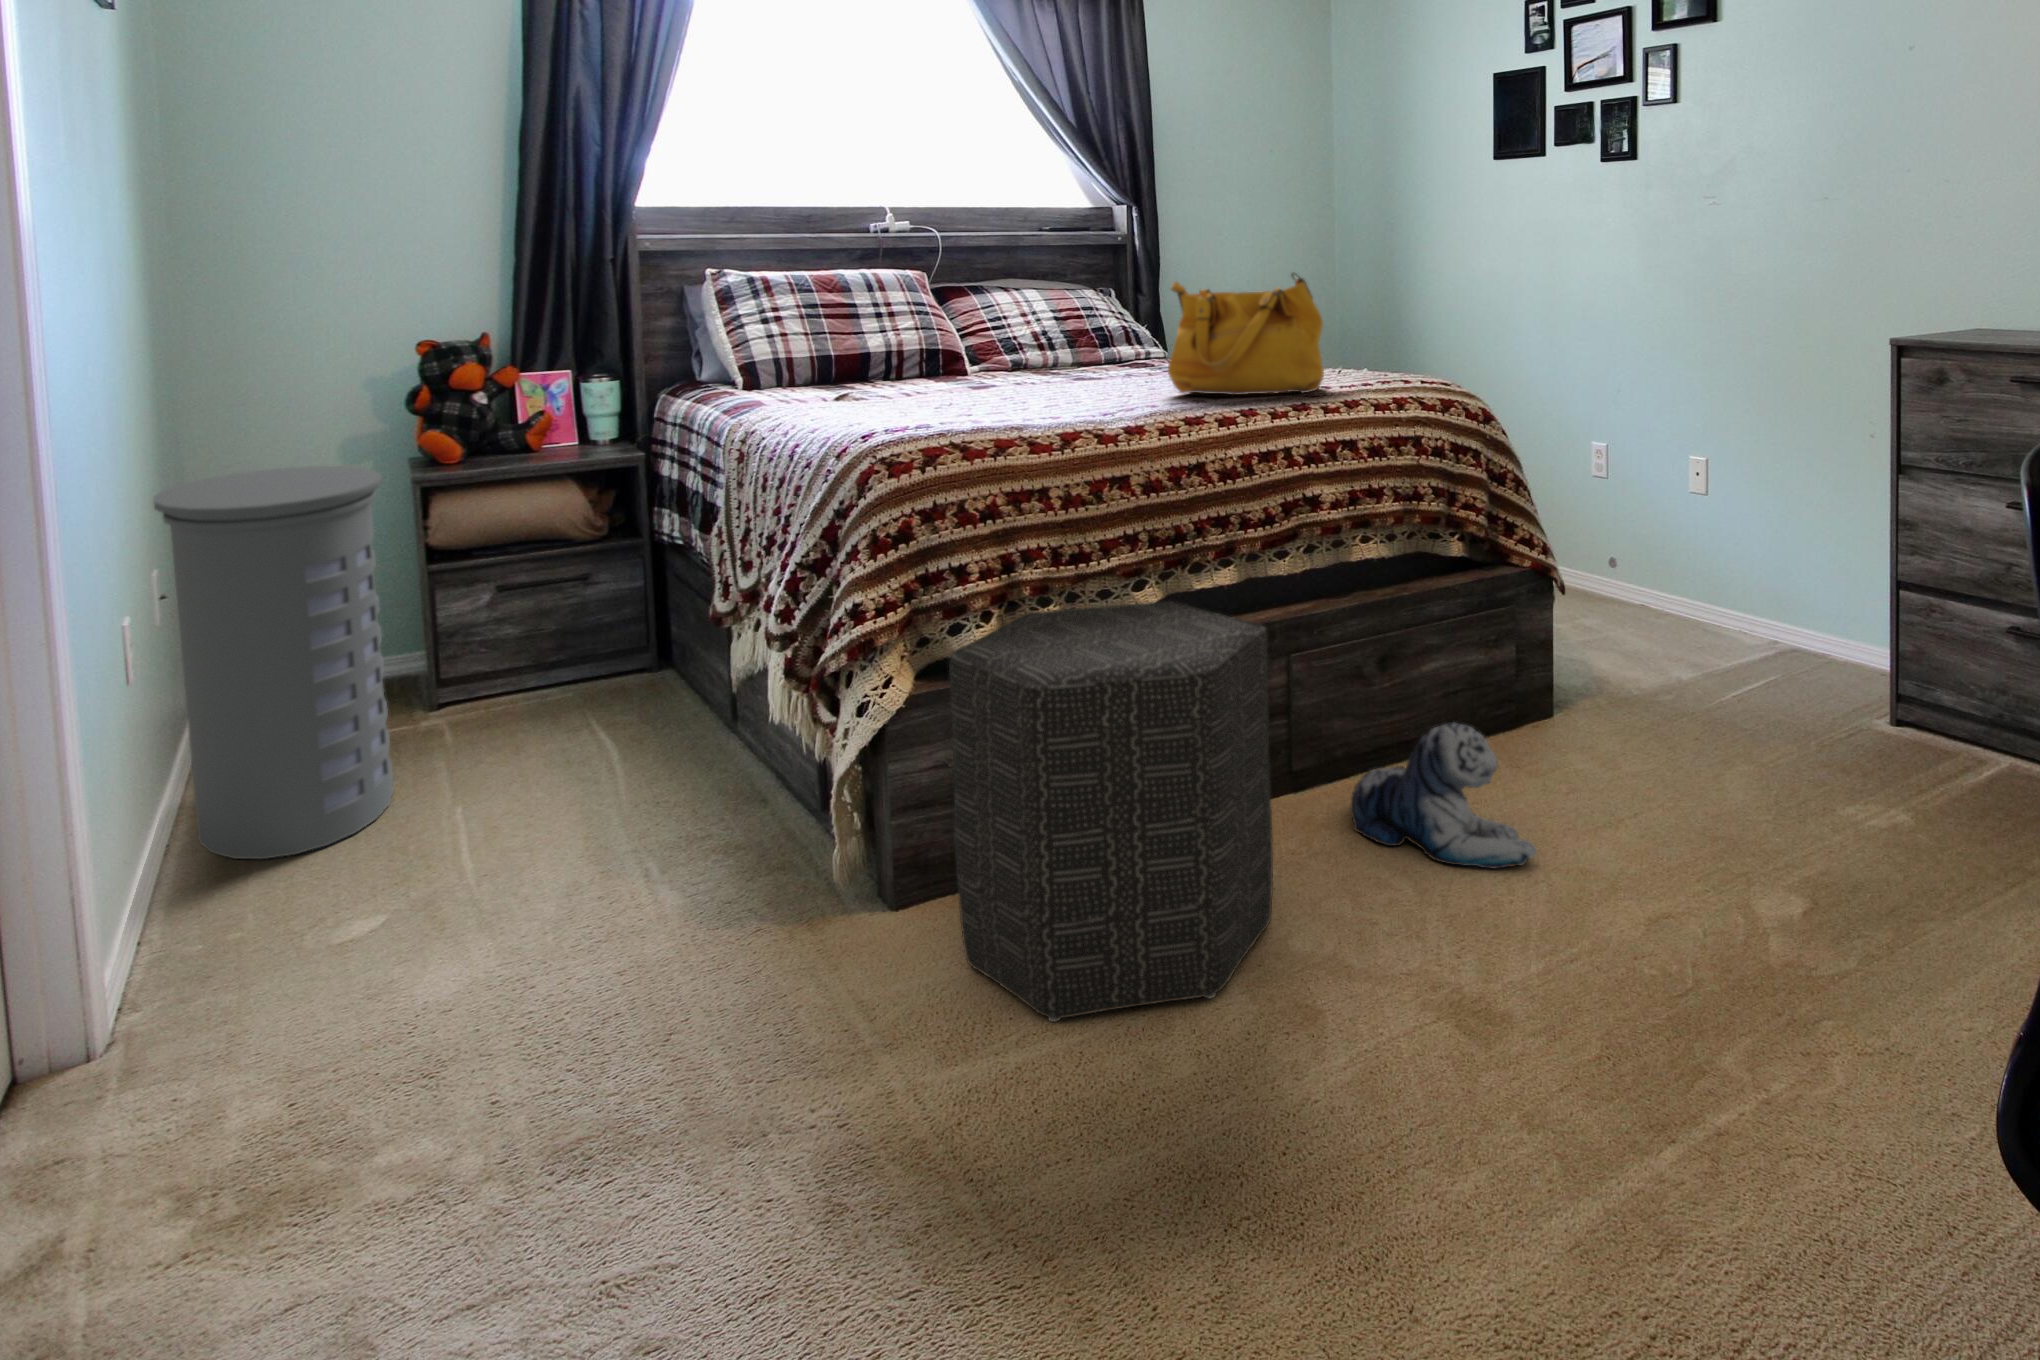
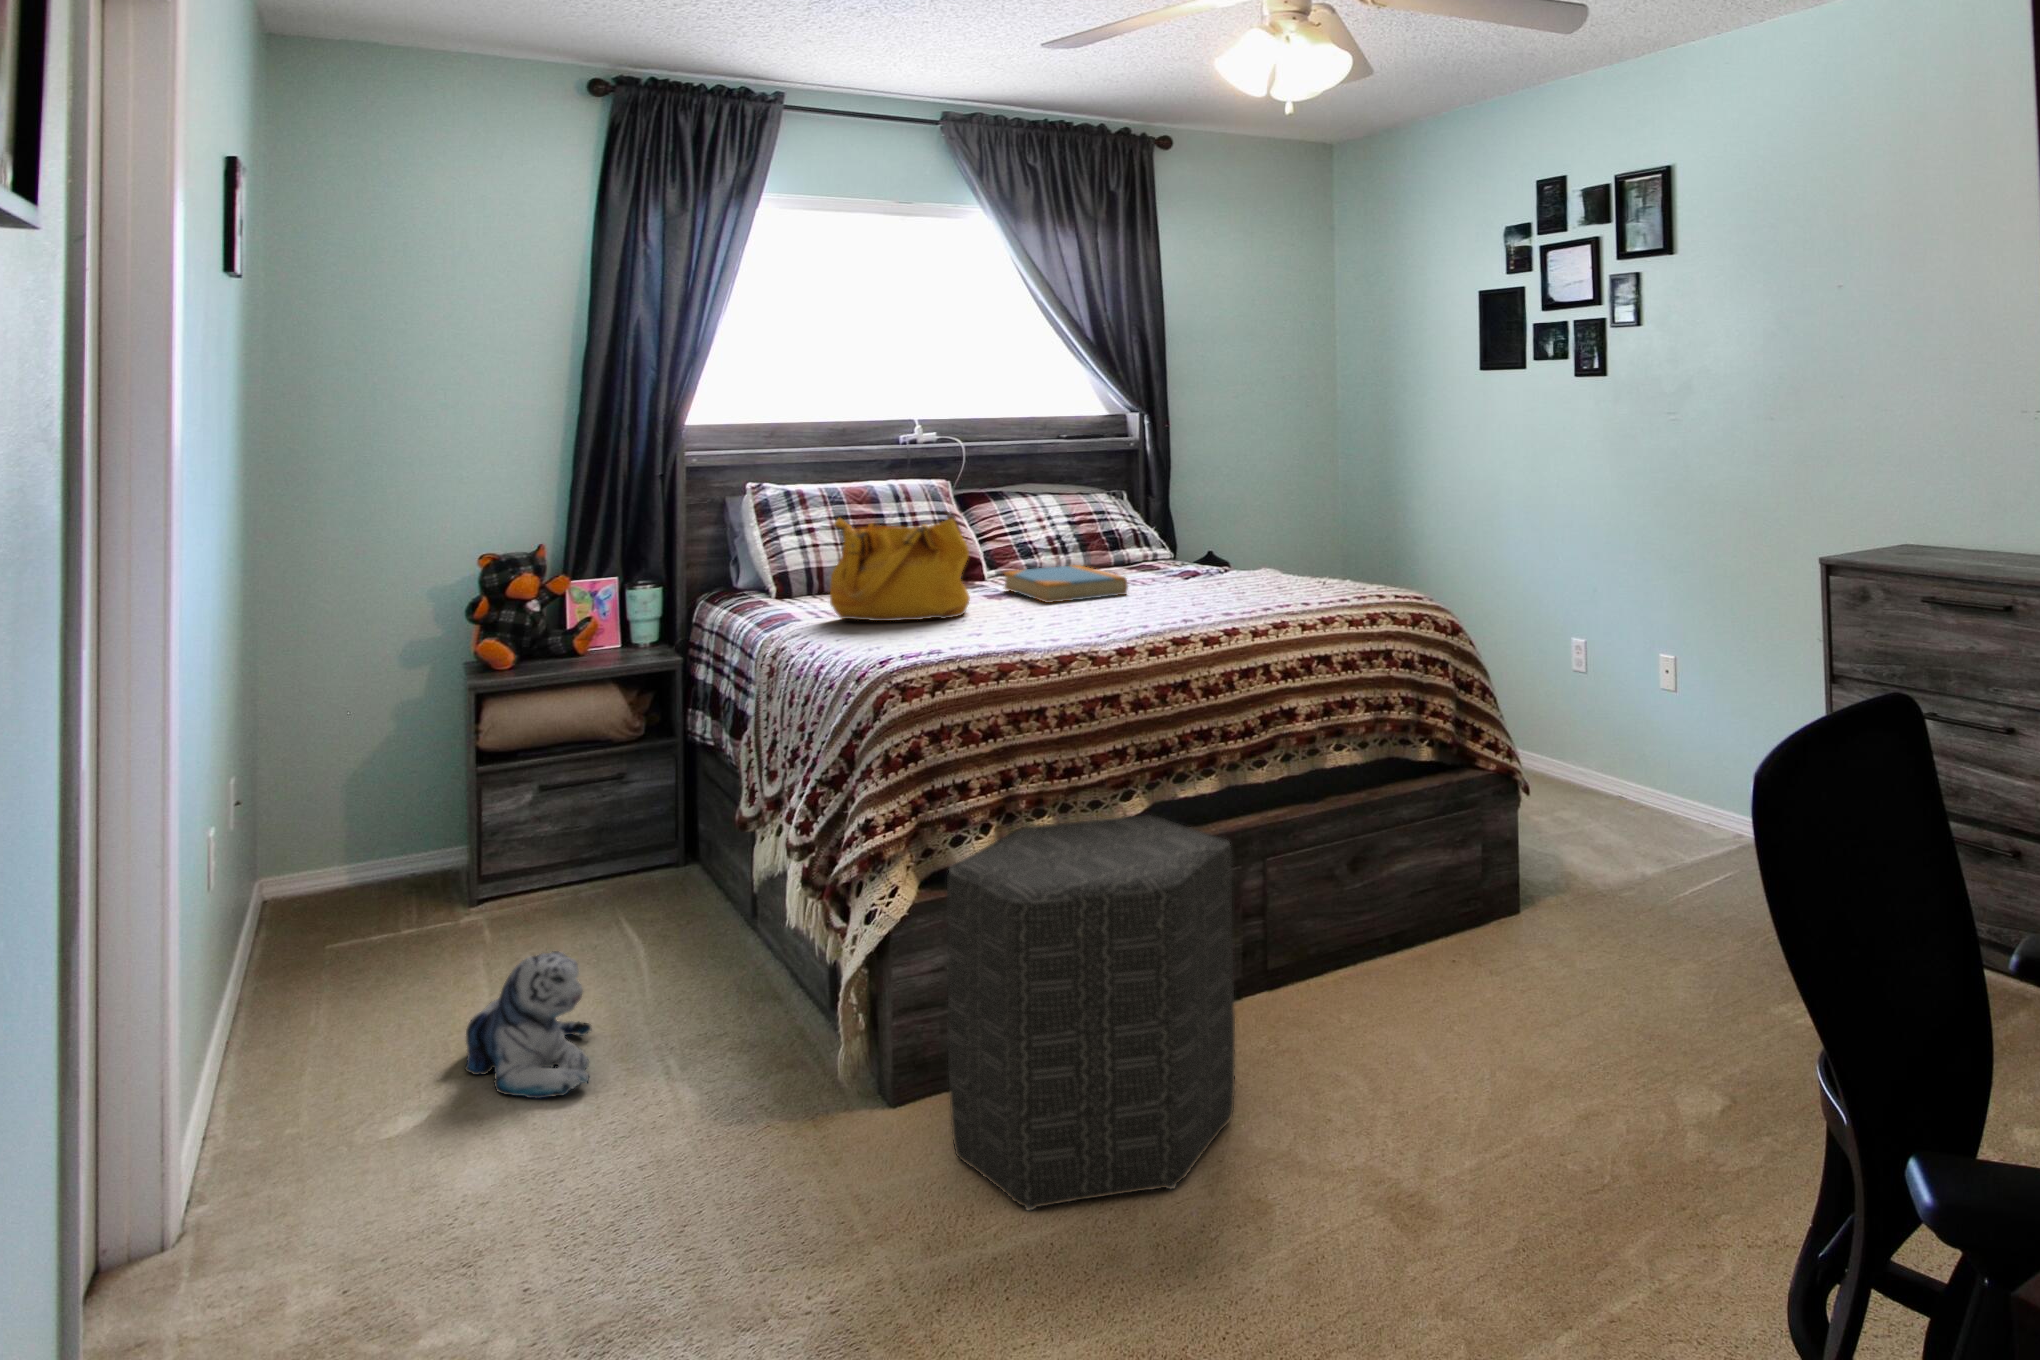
handbag: present [1168,272,1324,395] -> present [830,510,970,621]
book: none [989,356,1125,391] -> present [1004,565,1128,603]
laundry hamper: present [153,466,394,859] -> none [246,681,447,1055]
plush toy: present [1350,722,1536,869] -> present [465,951,591,1098]

